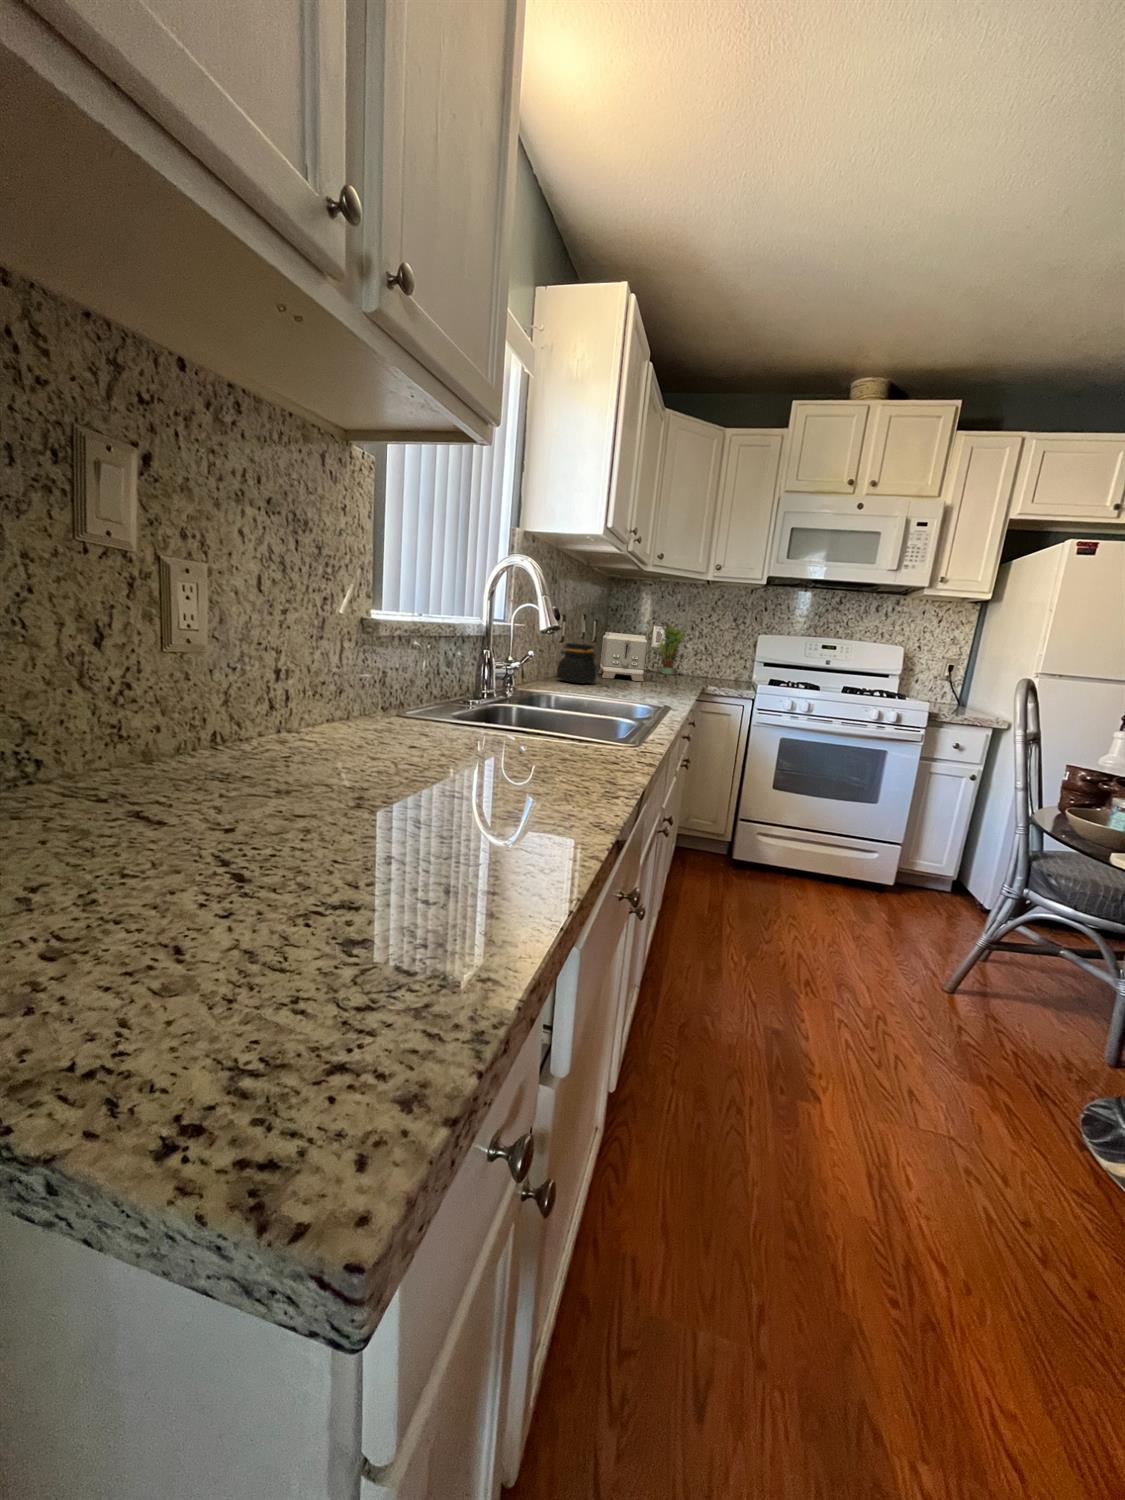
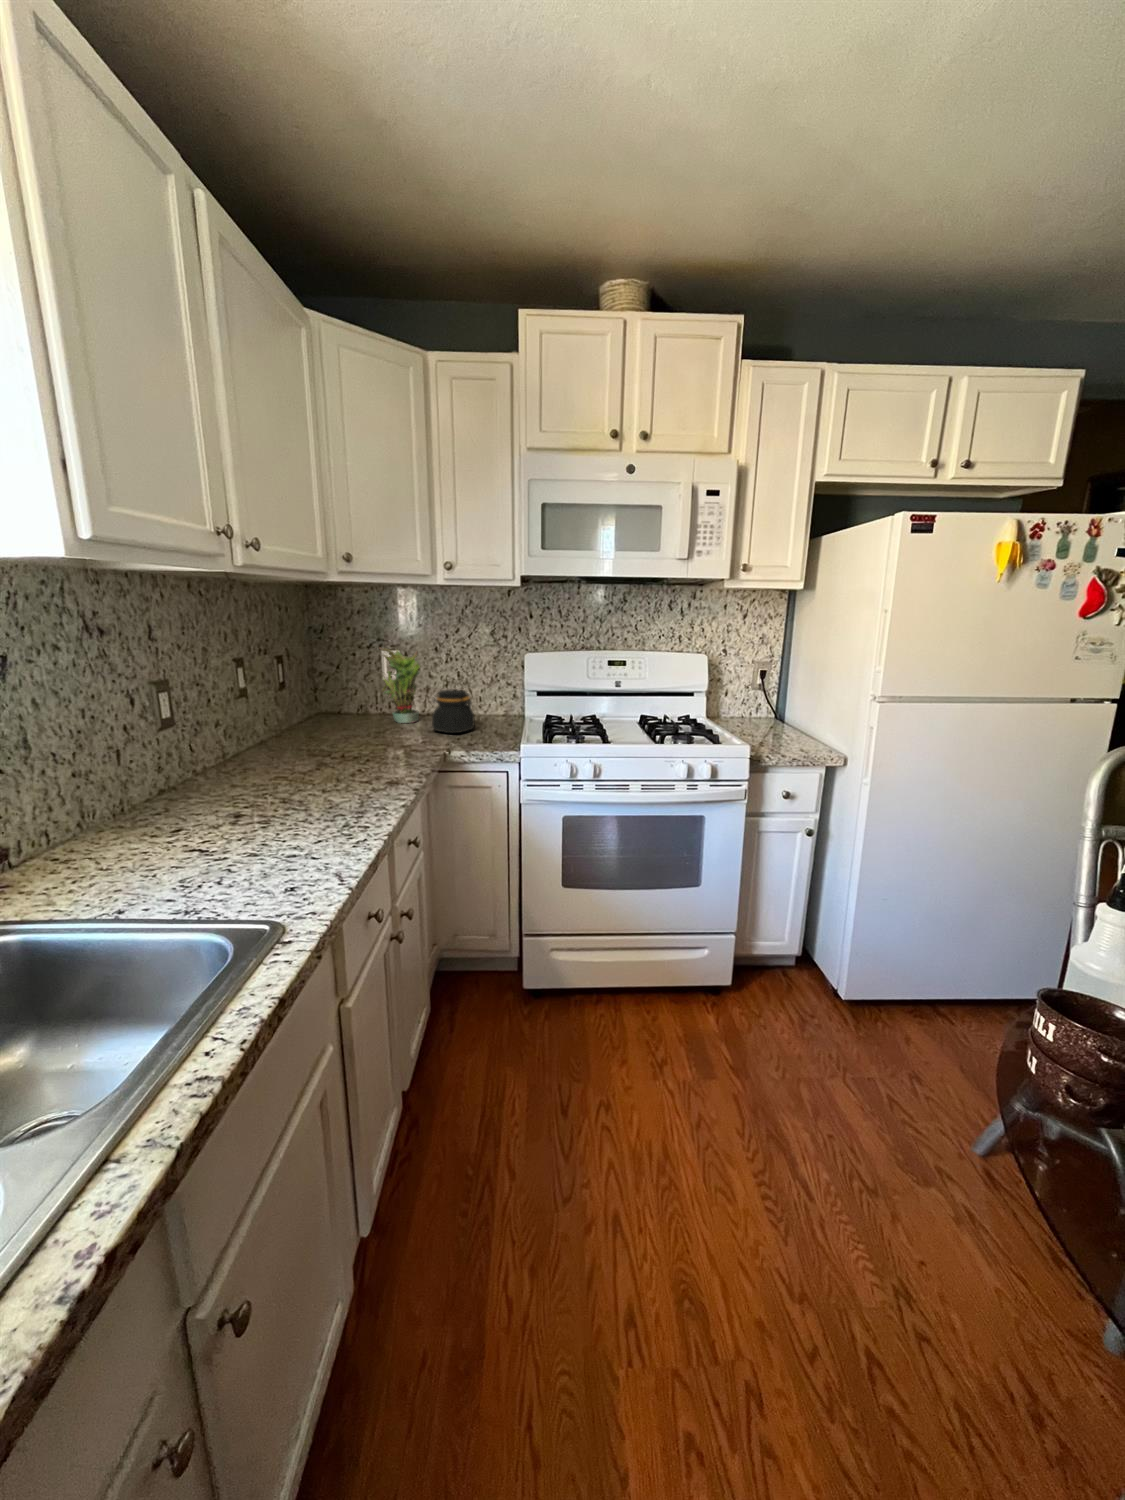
toaster: present [599,632,647,681] -> none [253,688,338,781]
jar: present [556,643,596,683] -> present [432,689,475,733]

